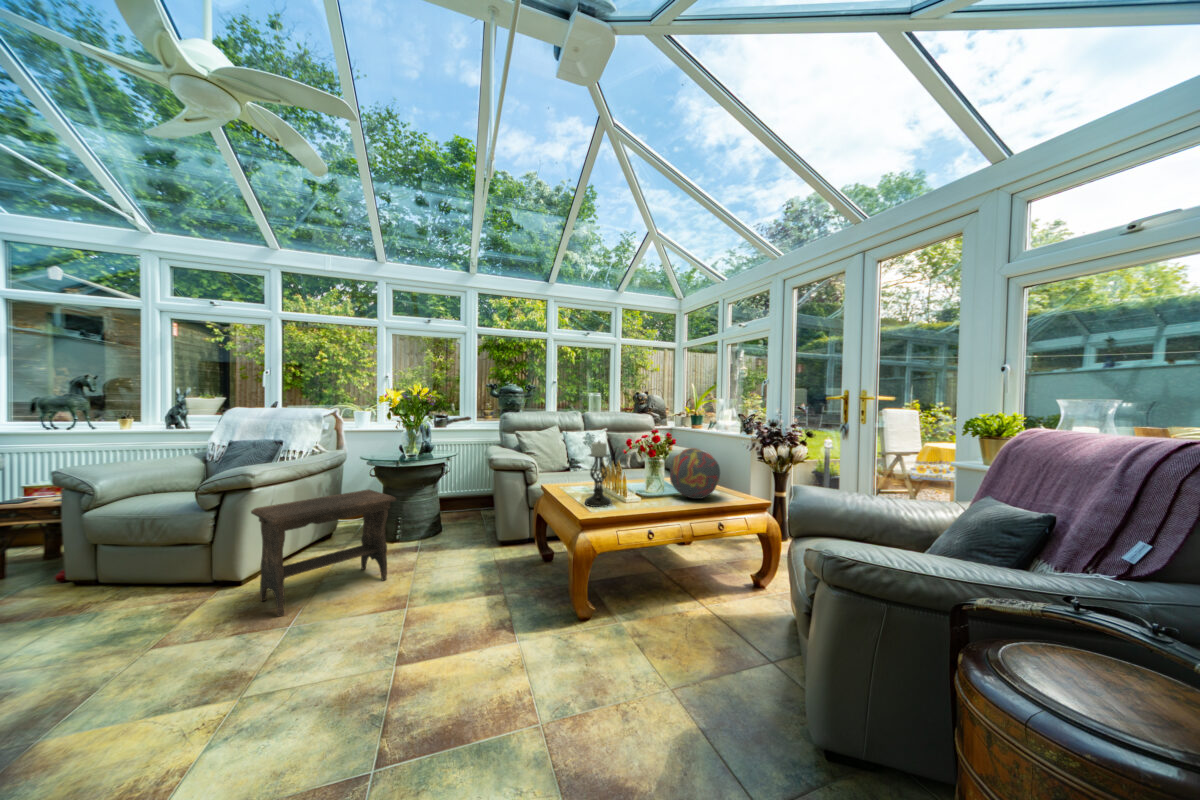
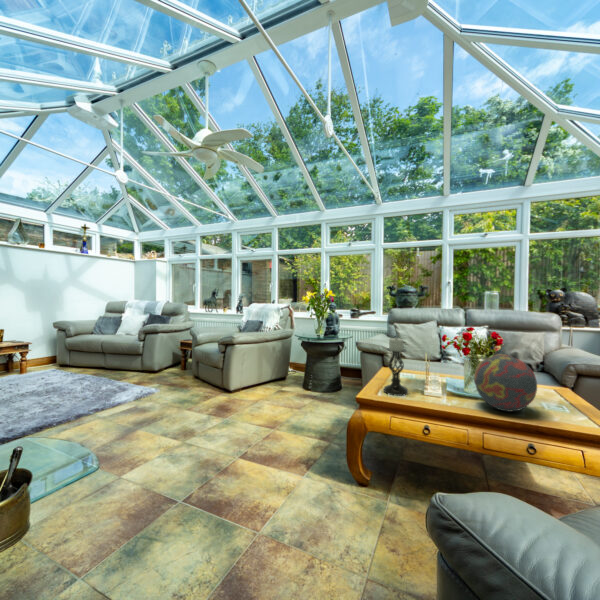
footstool: present [251,489,396,617] -> none [222,354,287,414]

